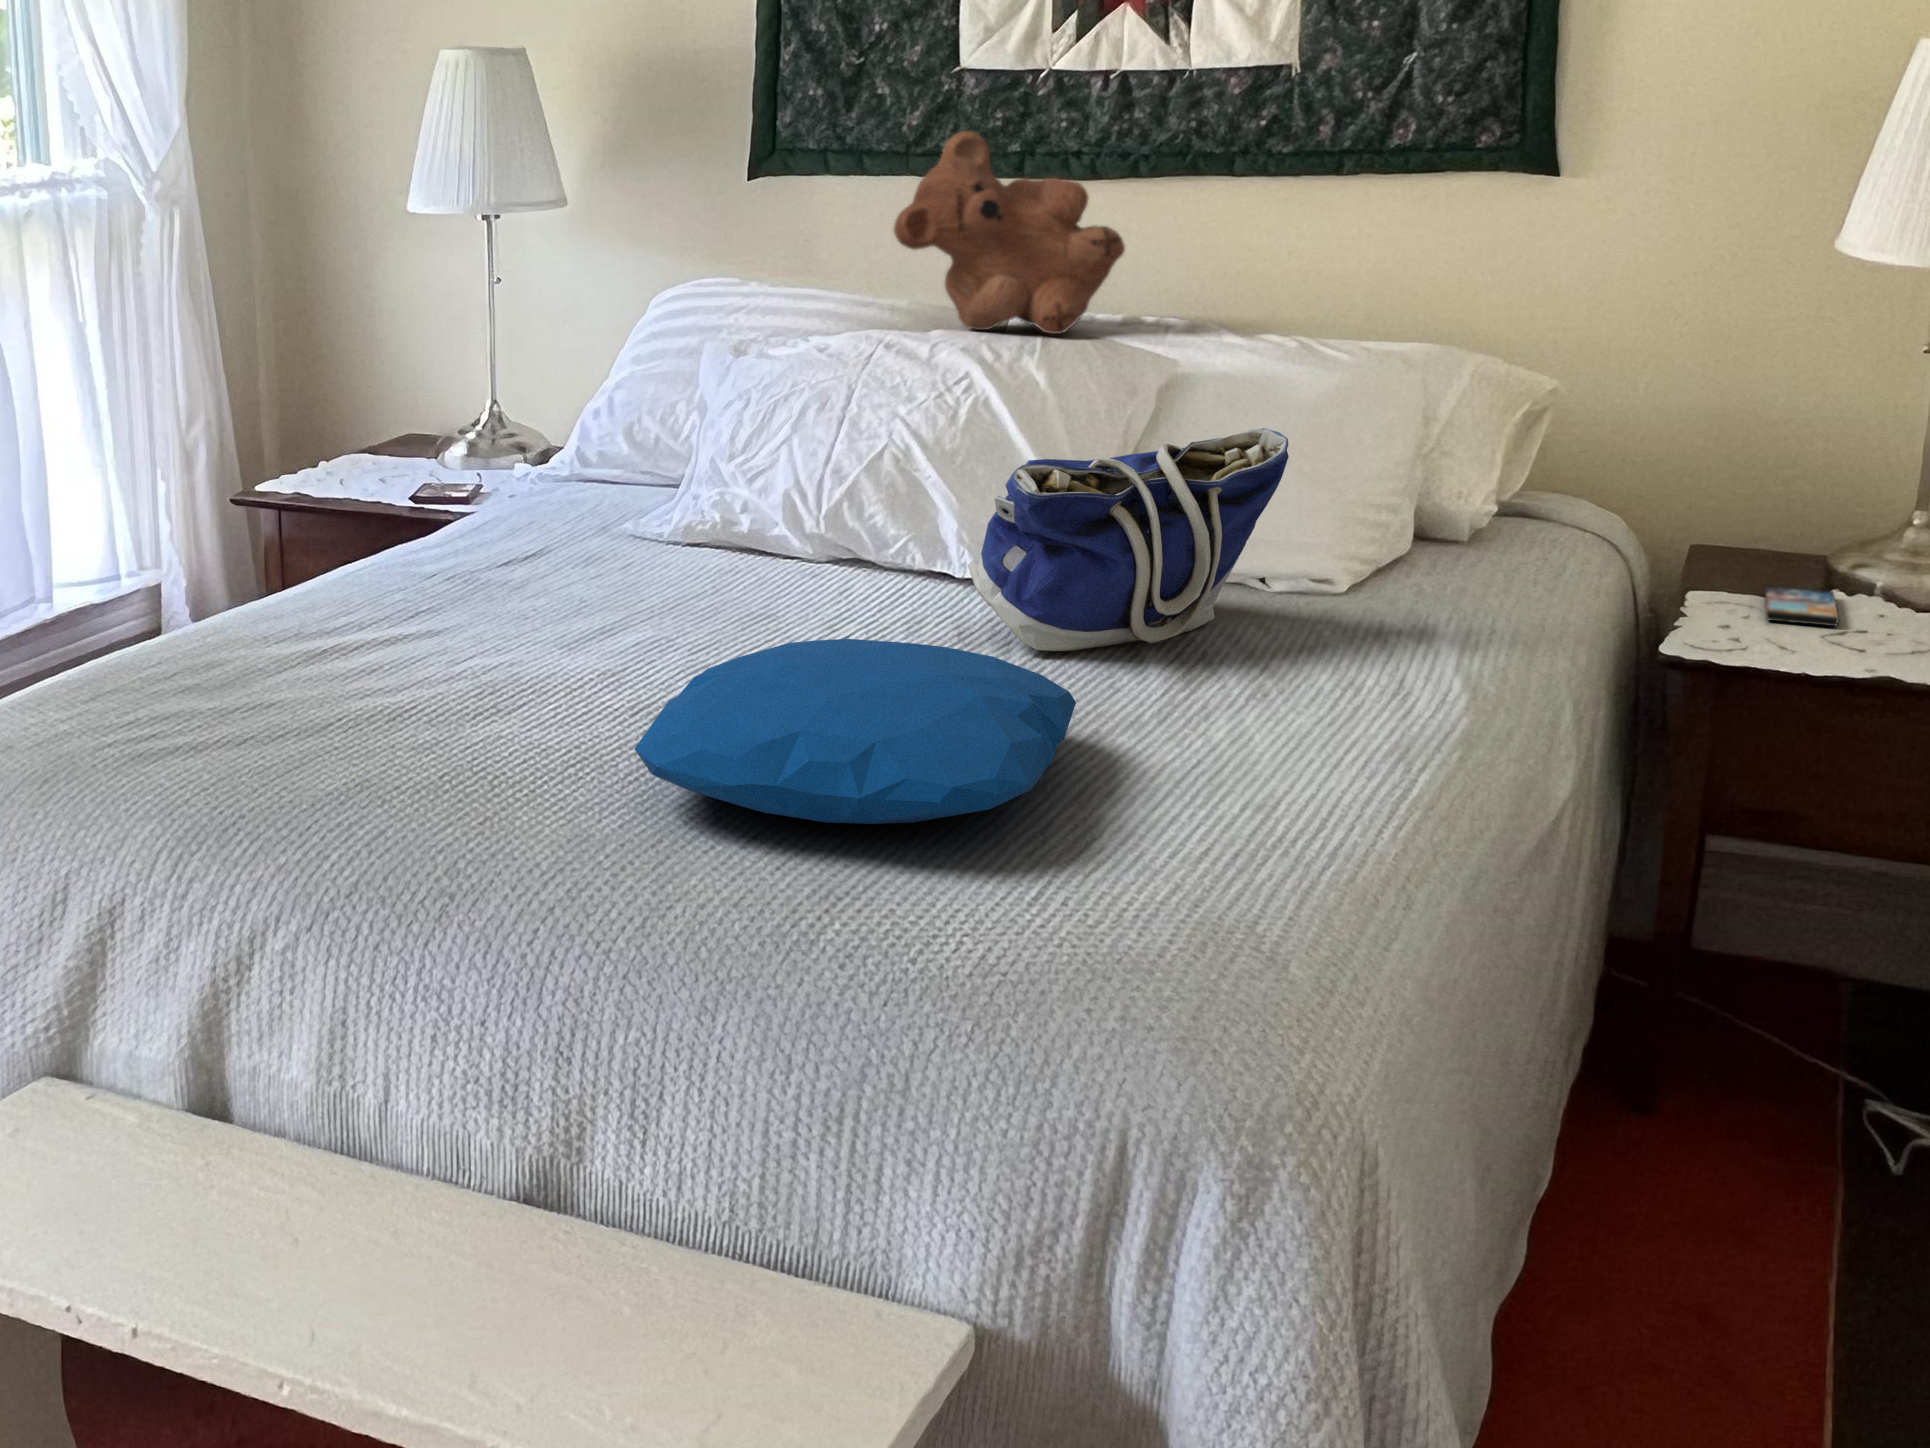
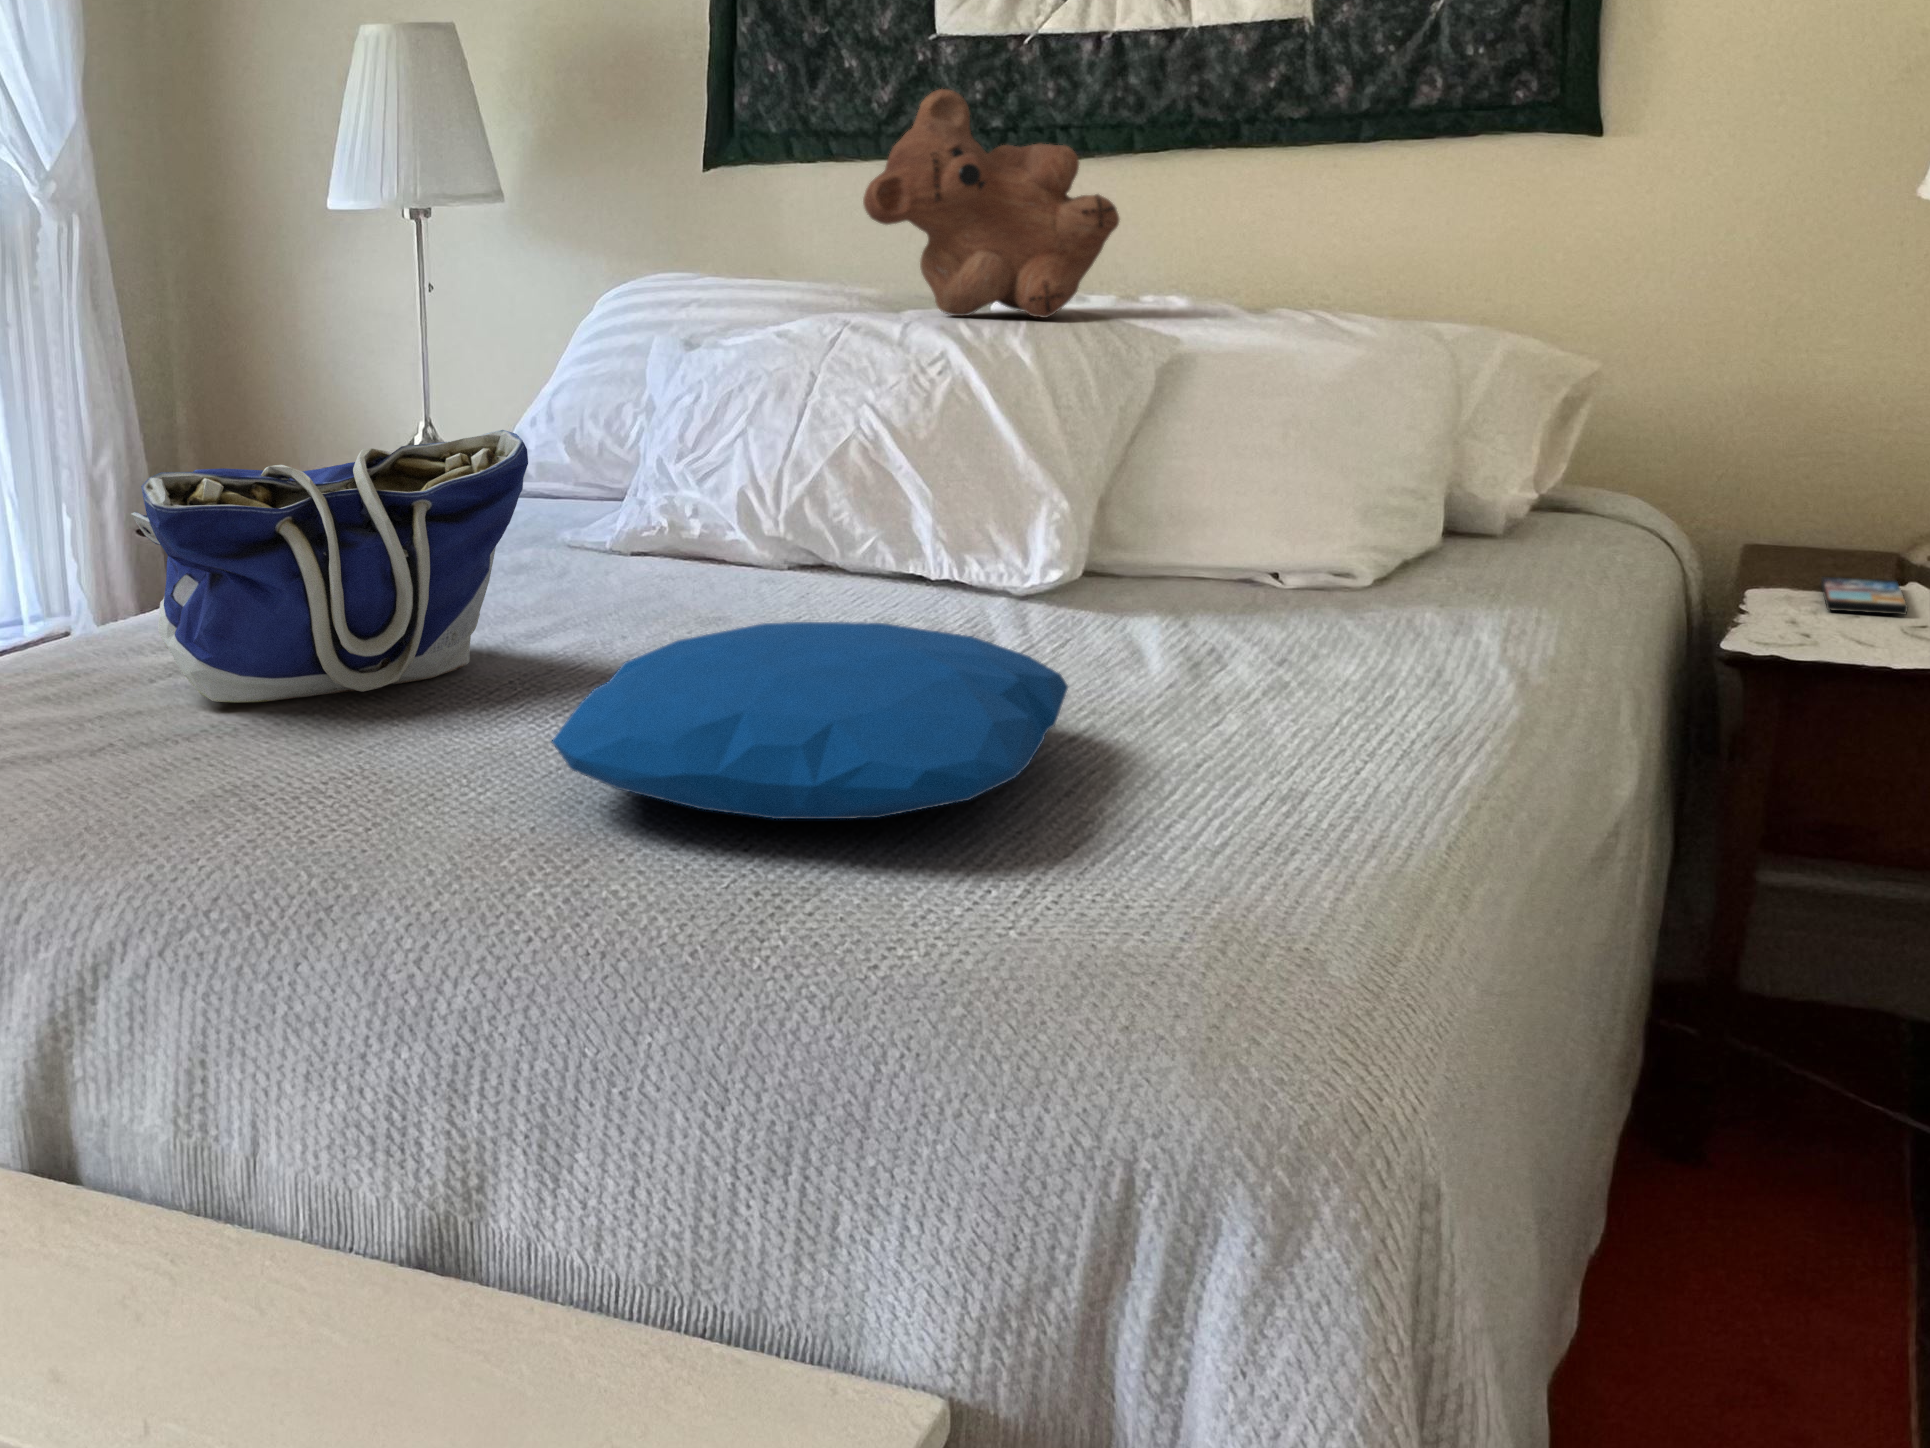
tote bag: present [968,428,1289,651] -> present [131,430,528,702]

